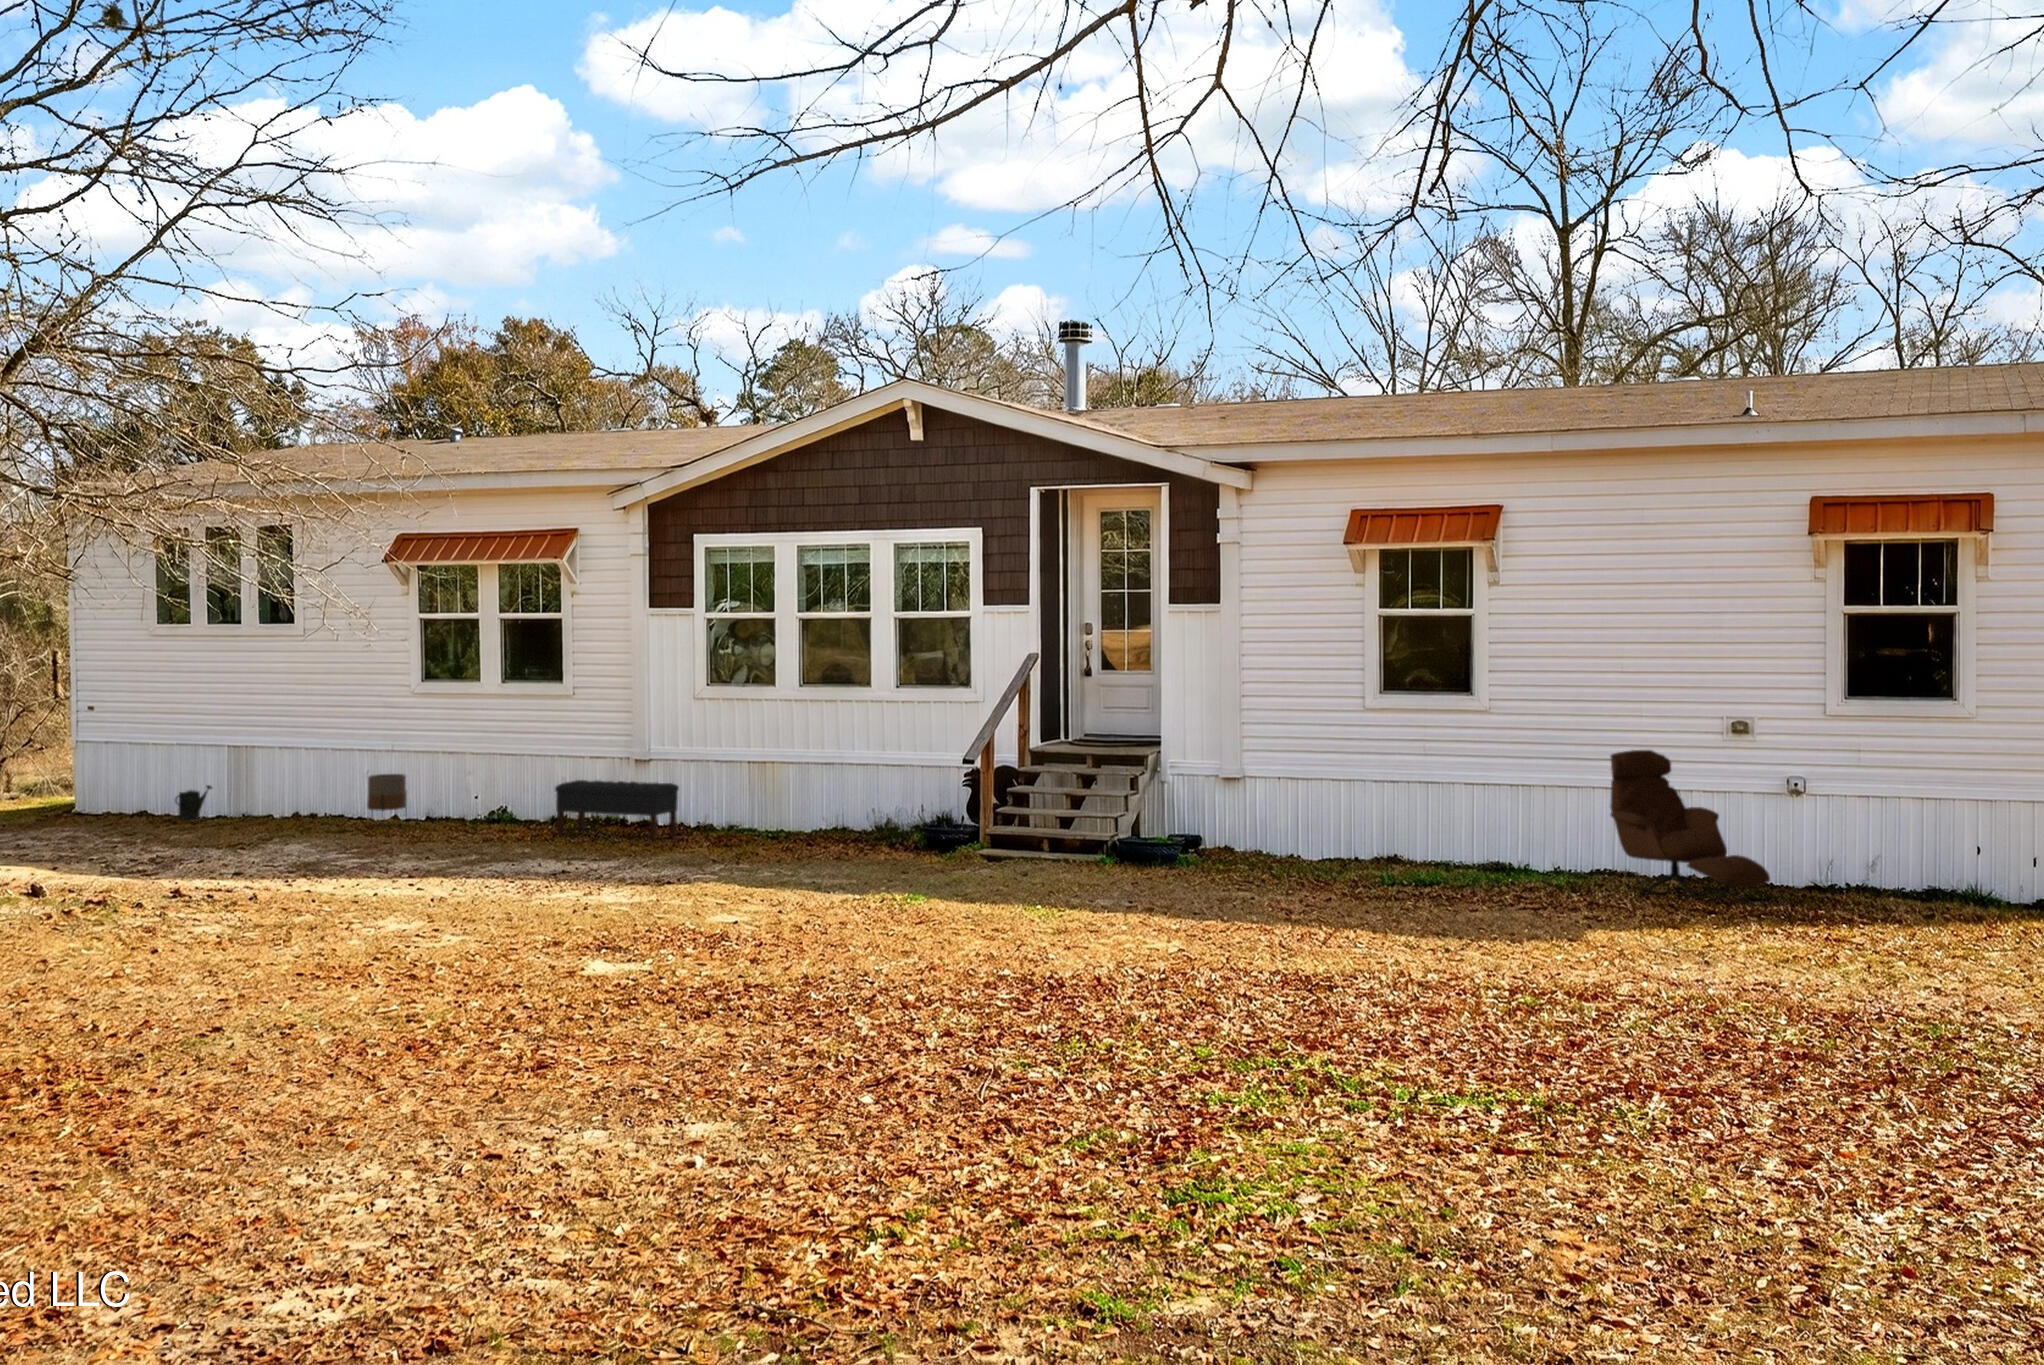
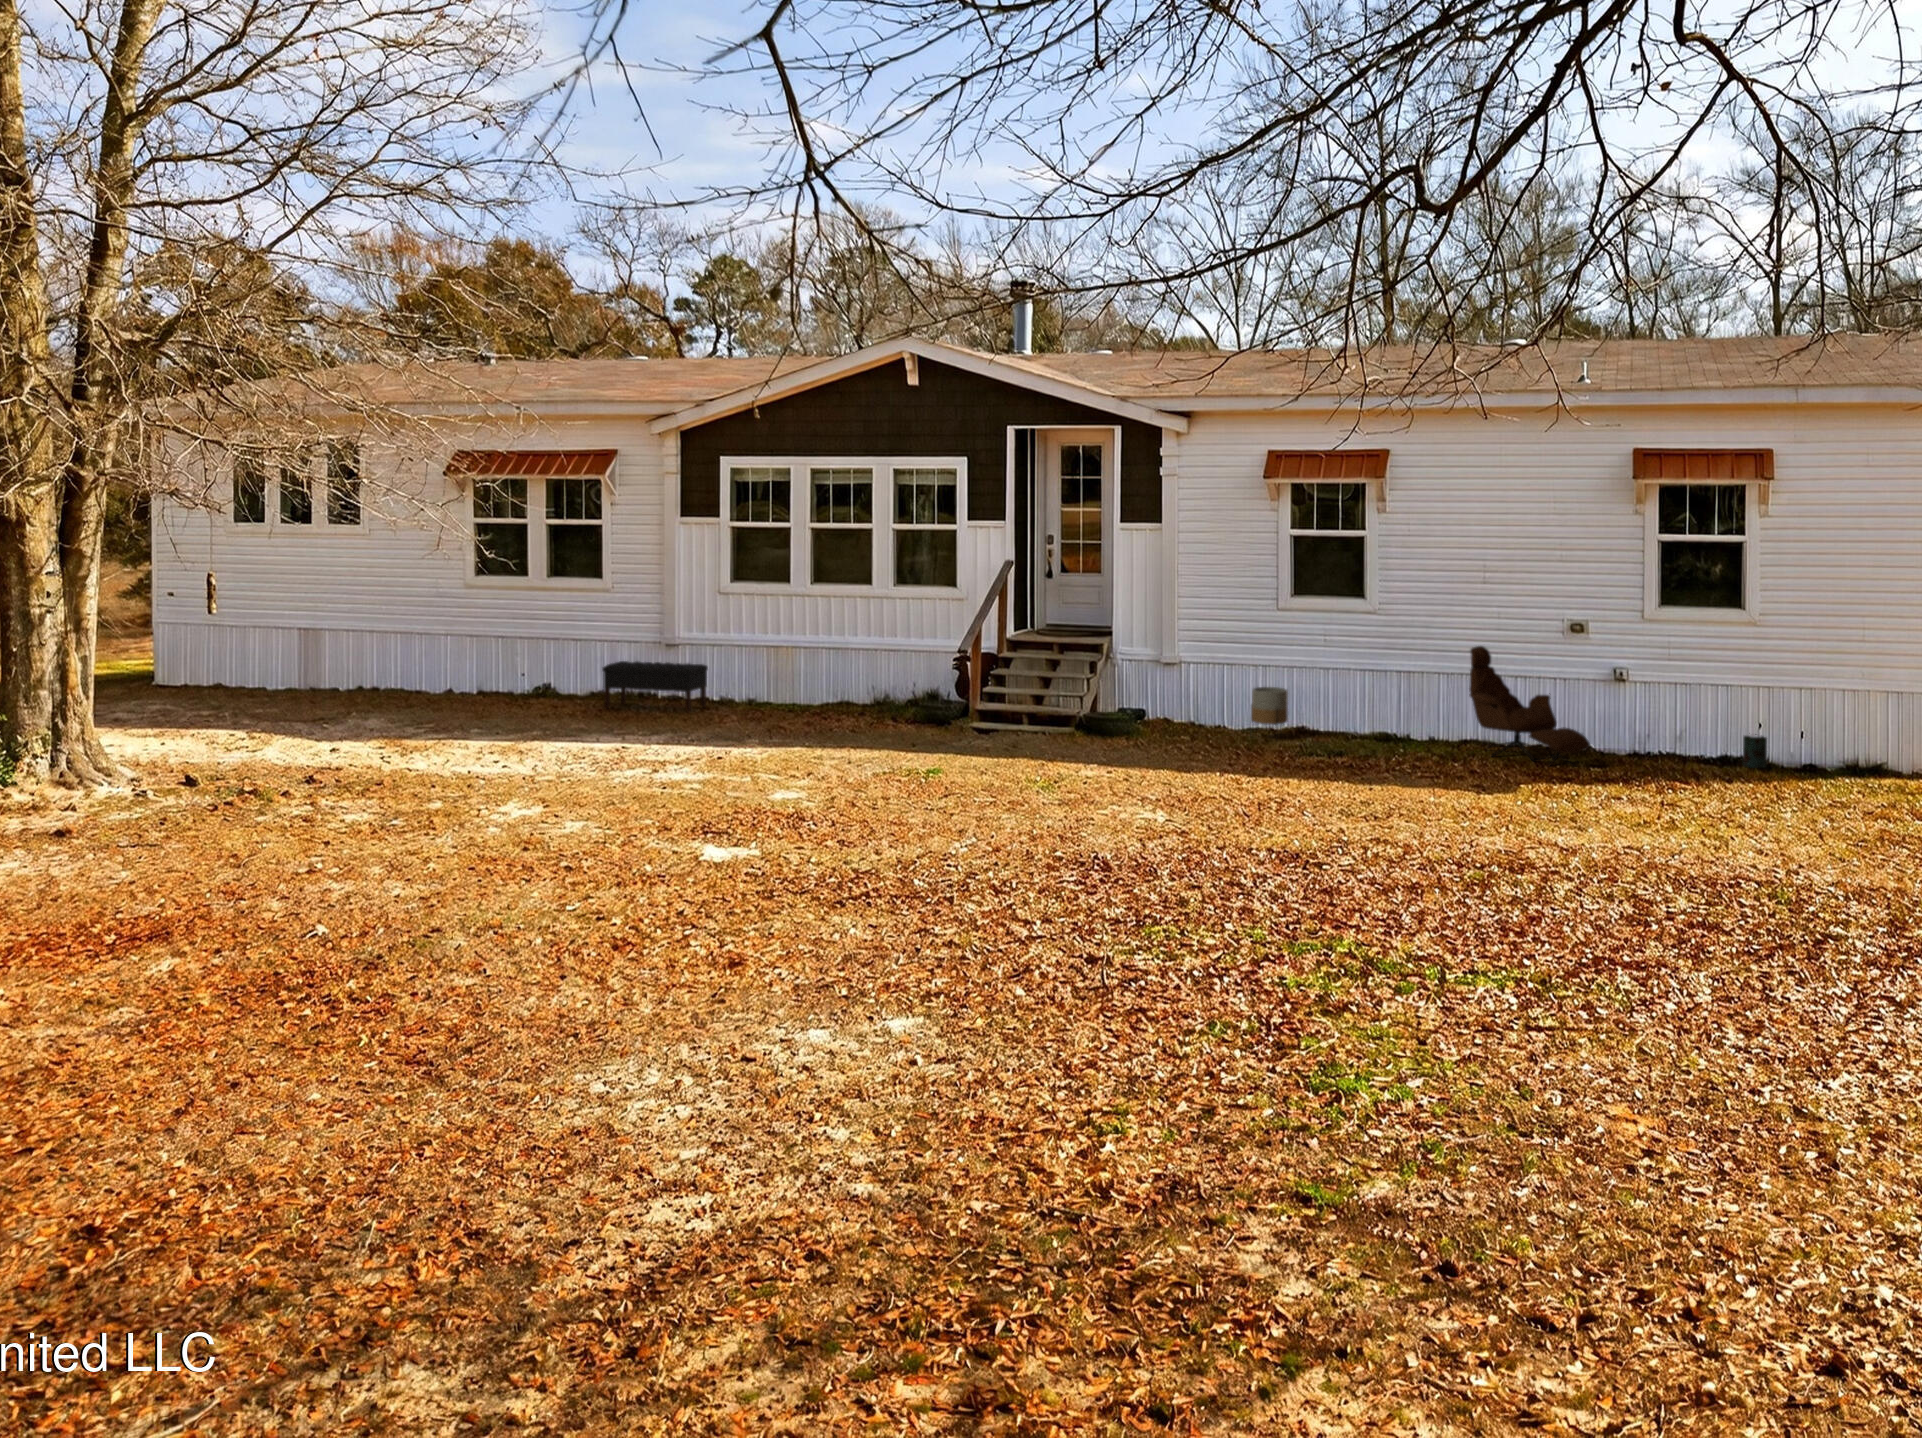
planter: present [367,774,407,811] -> present [1250,687,1288,735]
watering can: present [175,785,212,819] -> present [1743,734,1767,768]

